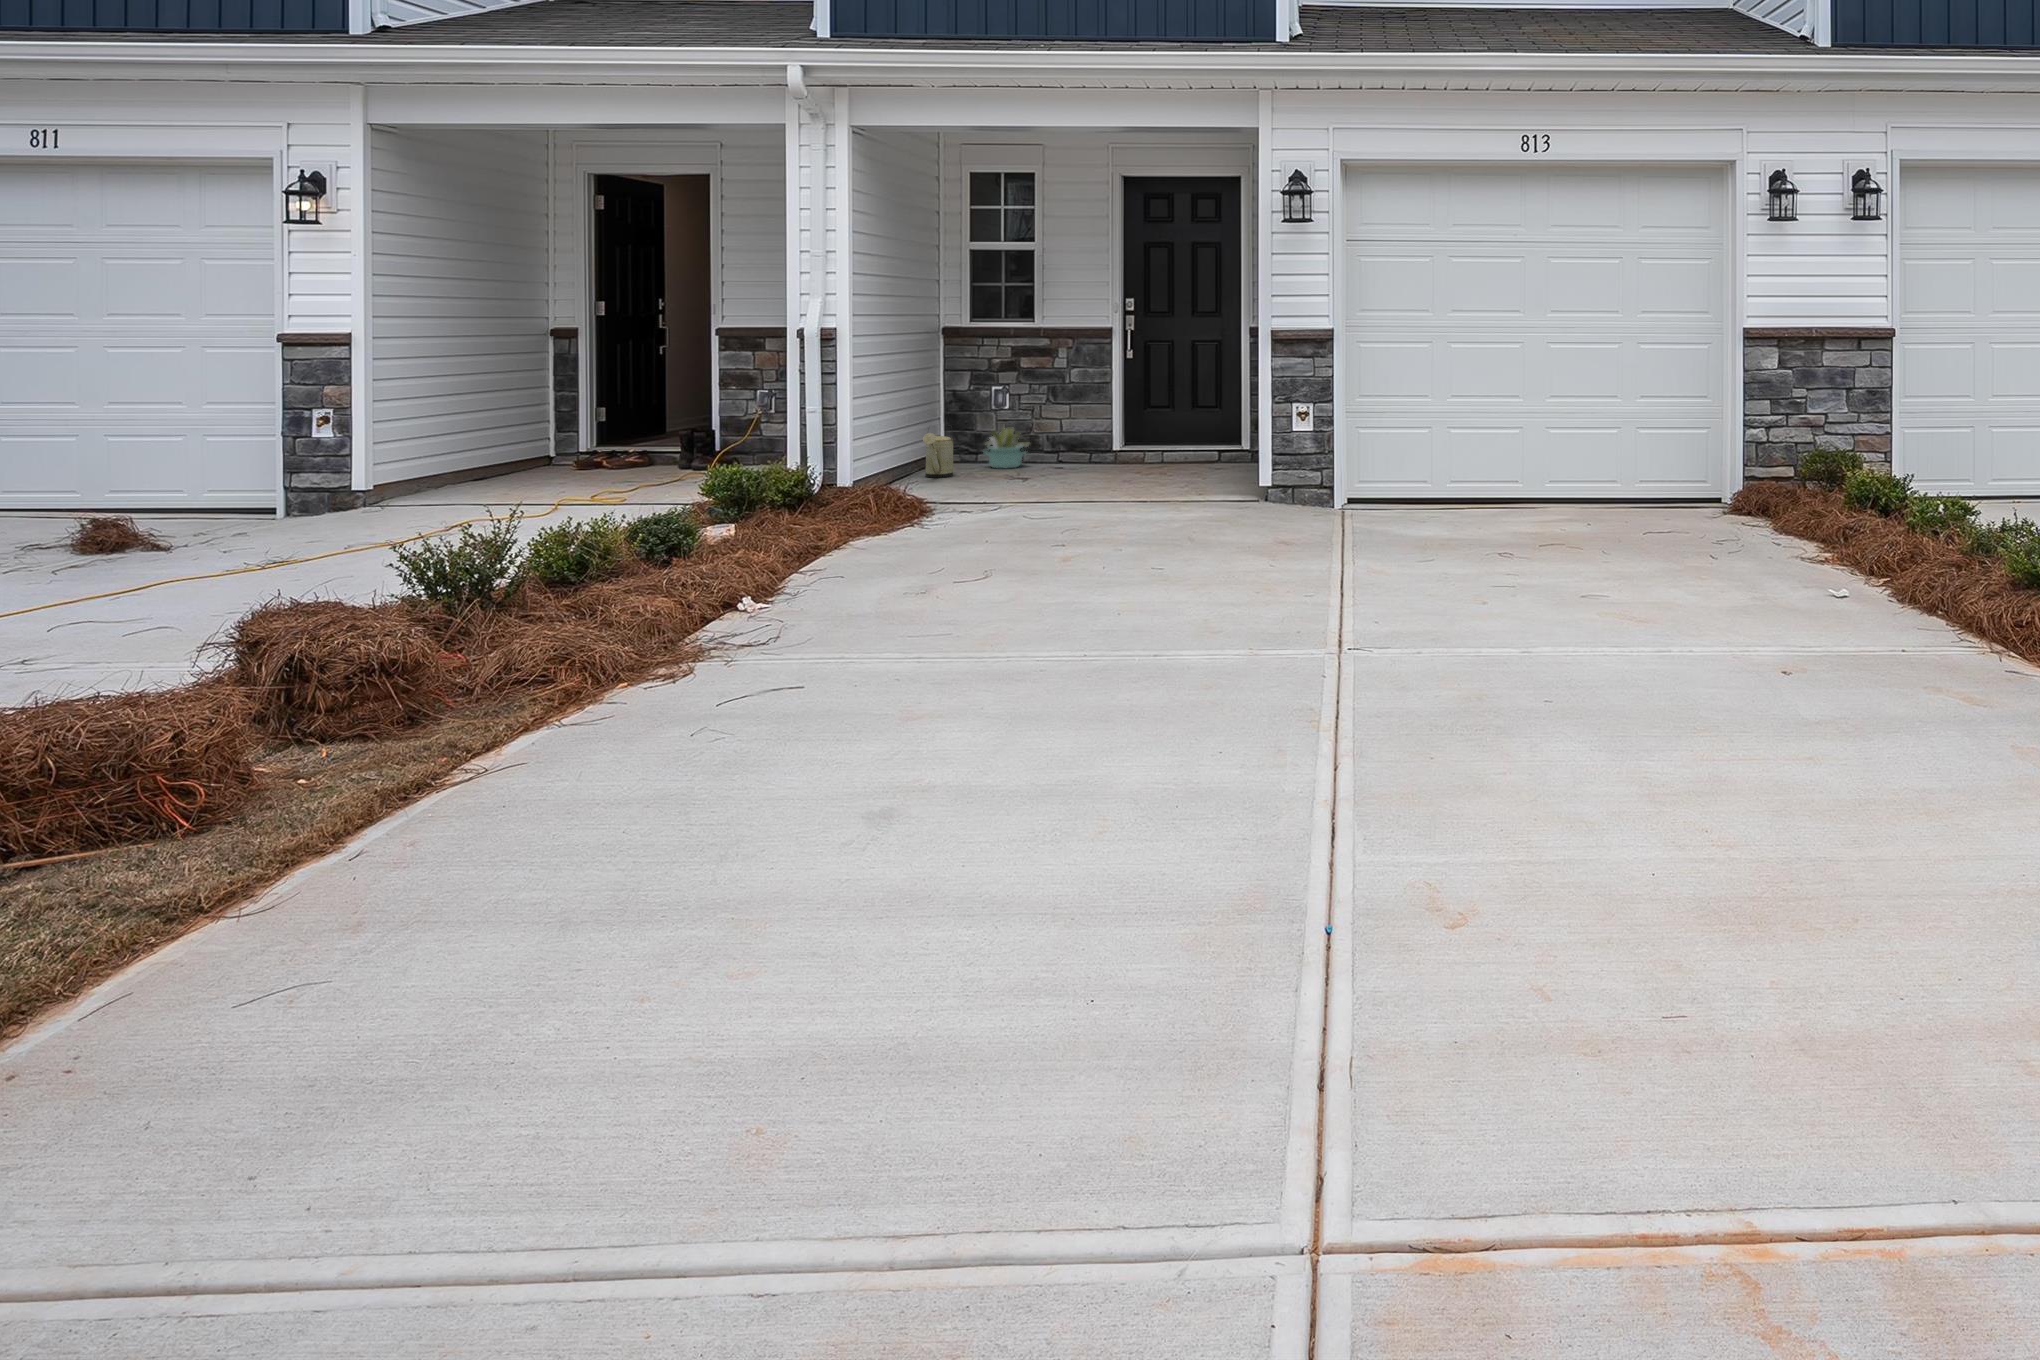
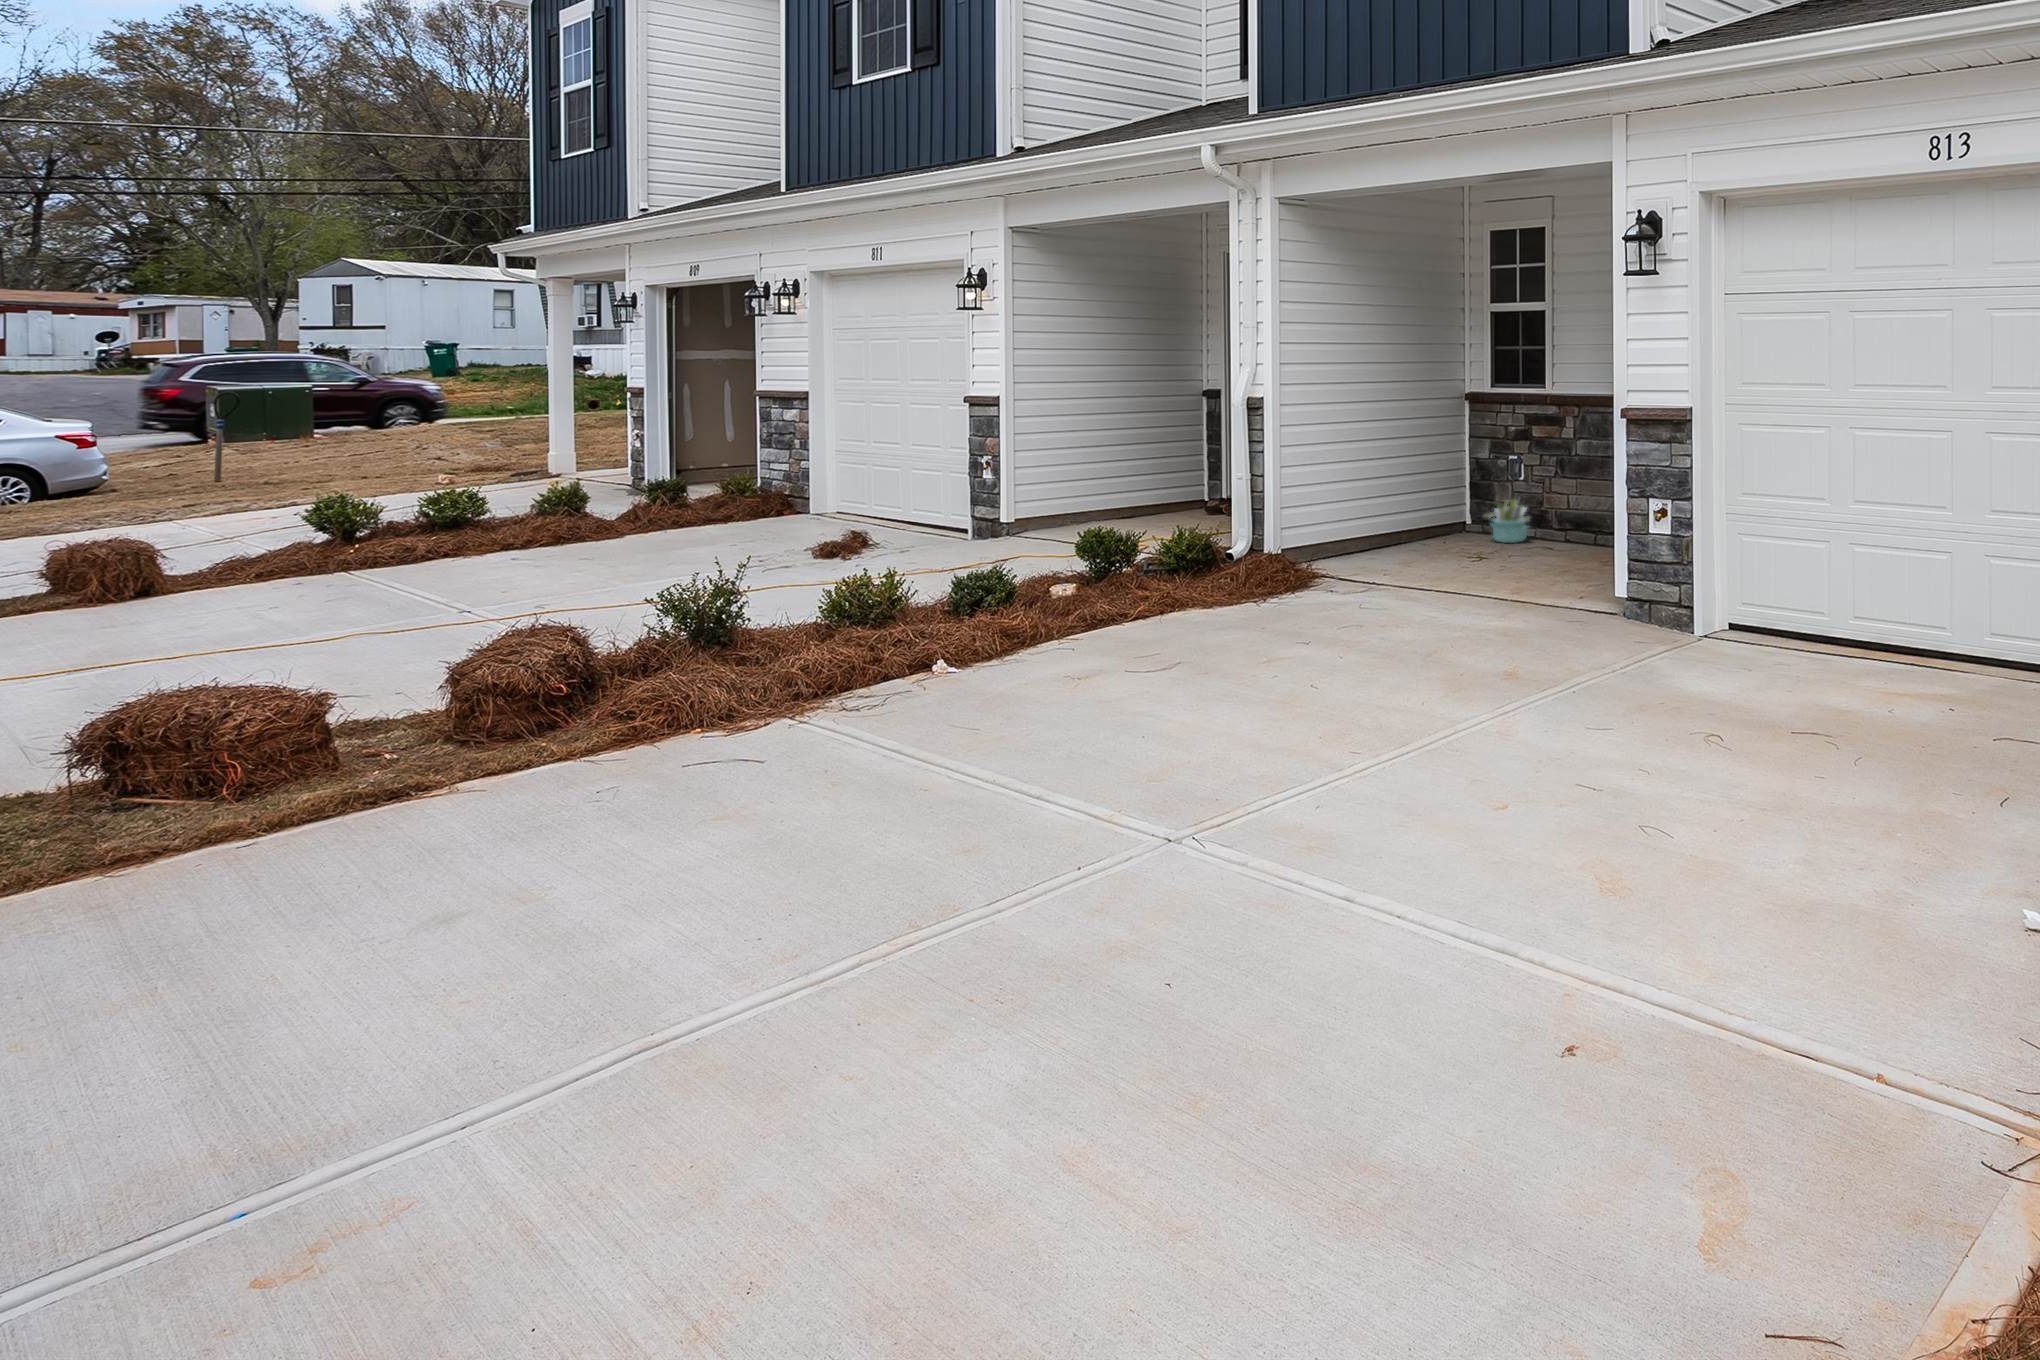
watering can: present [923,433,954,478] -> none [1399,493,1443,548]

